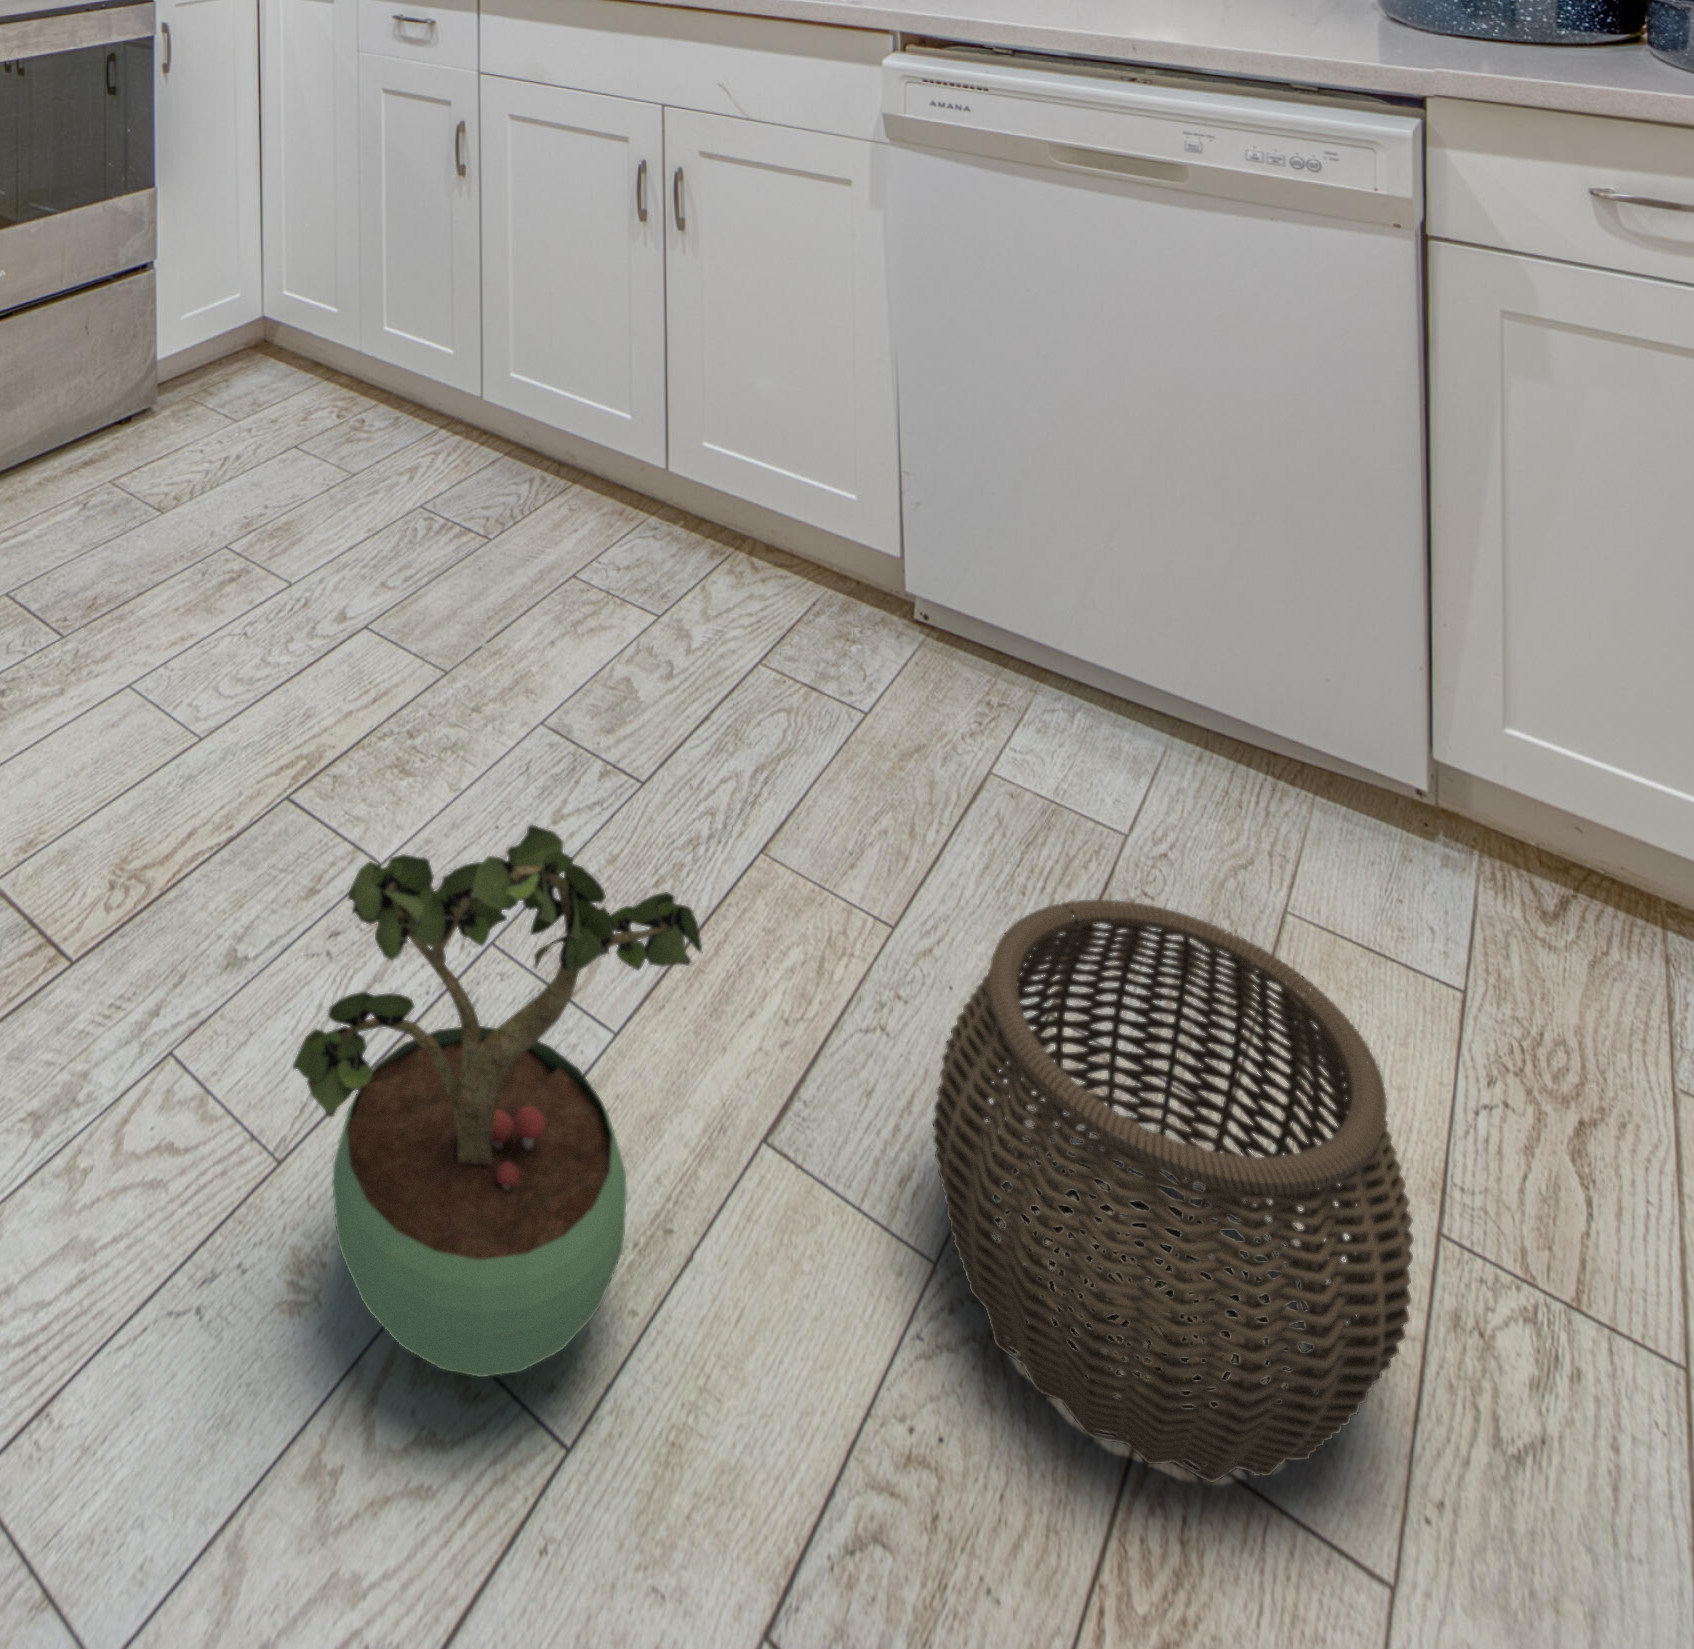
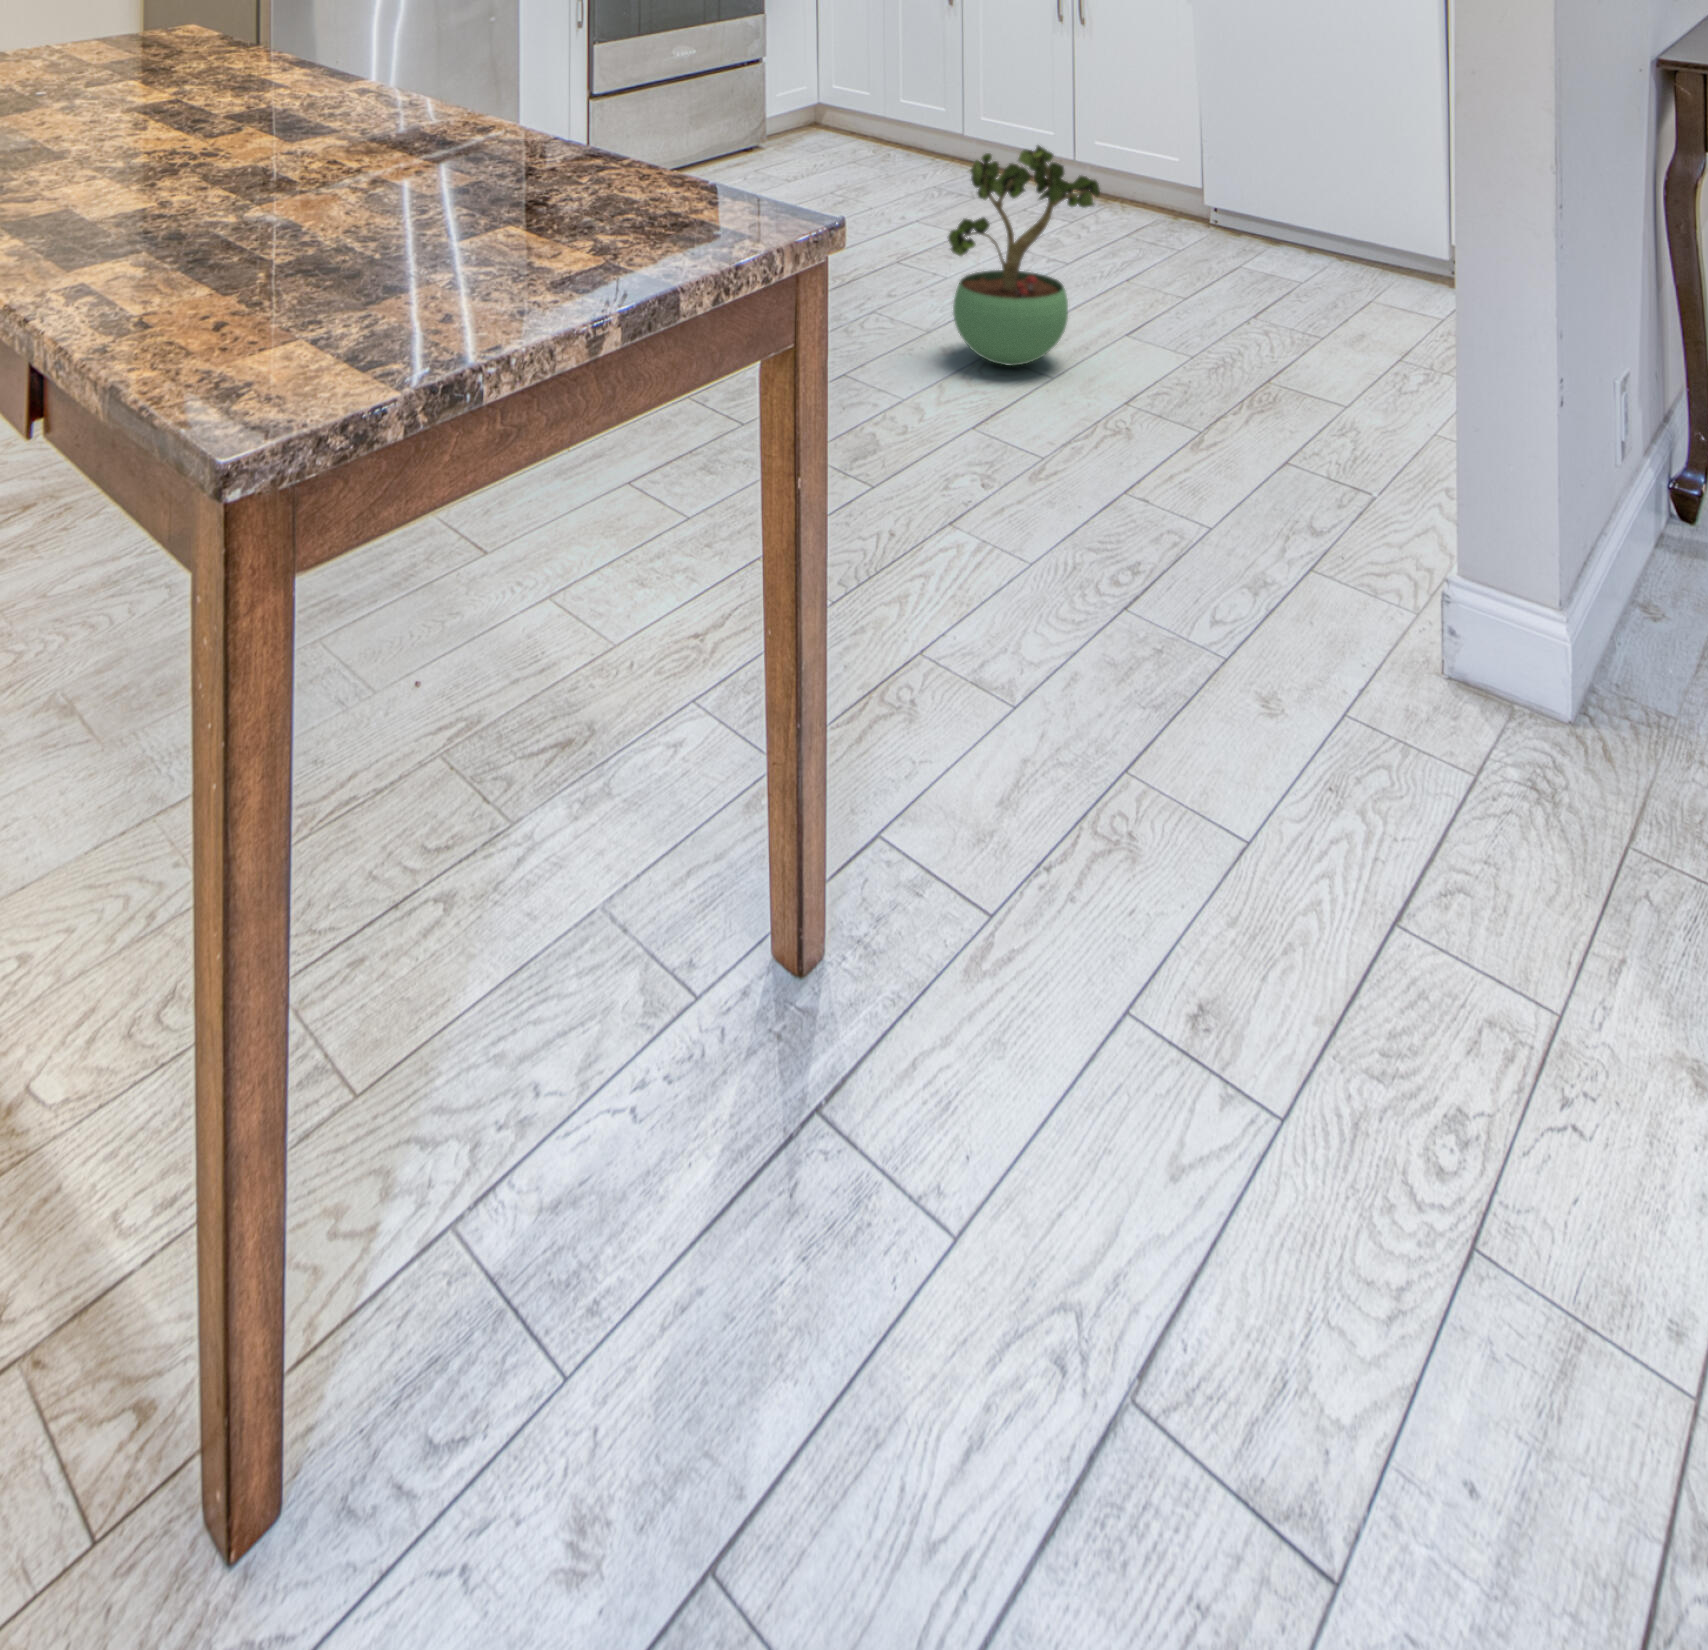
woven basket: present [933,900,1414,1482] -> none [1190,220,1363,386]

